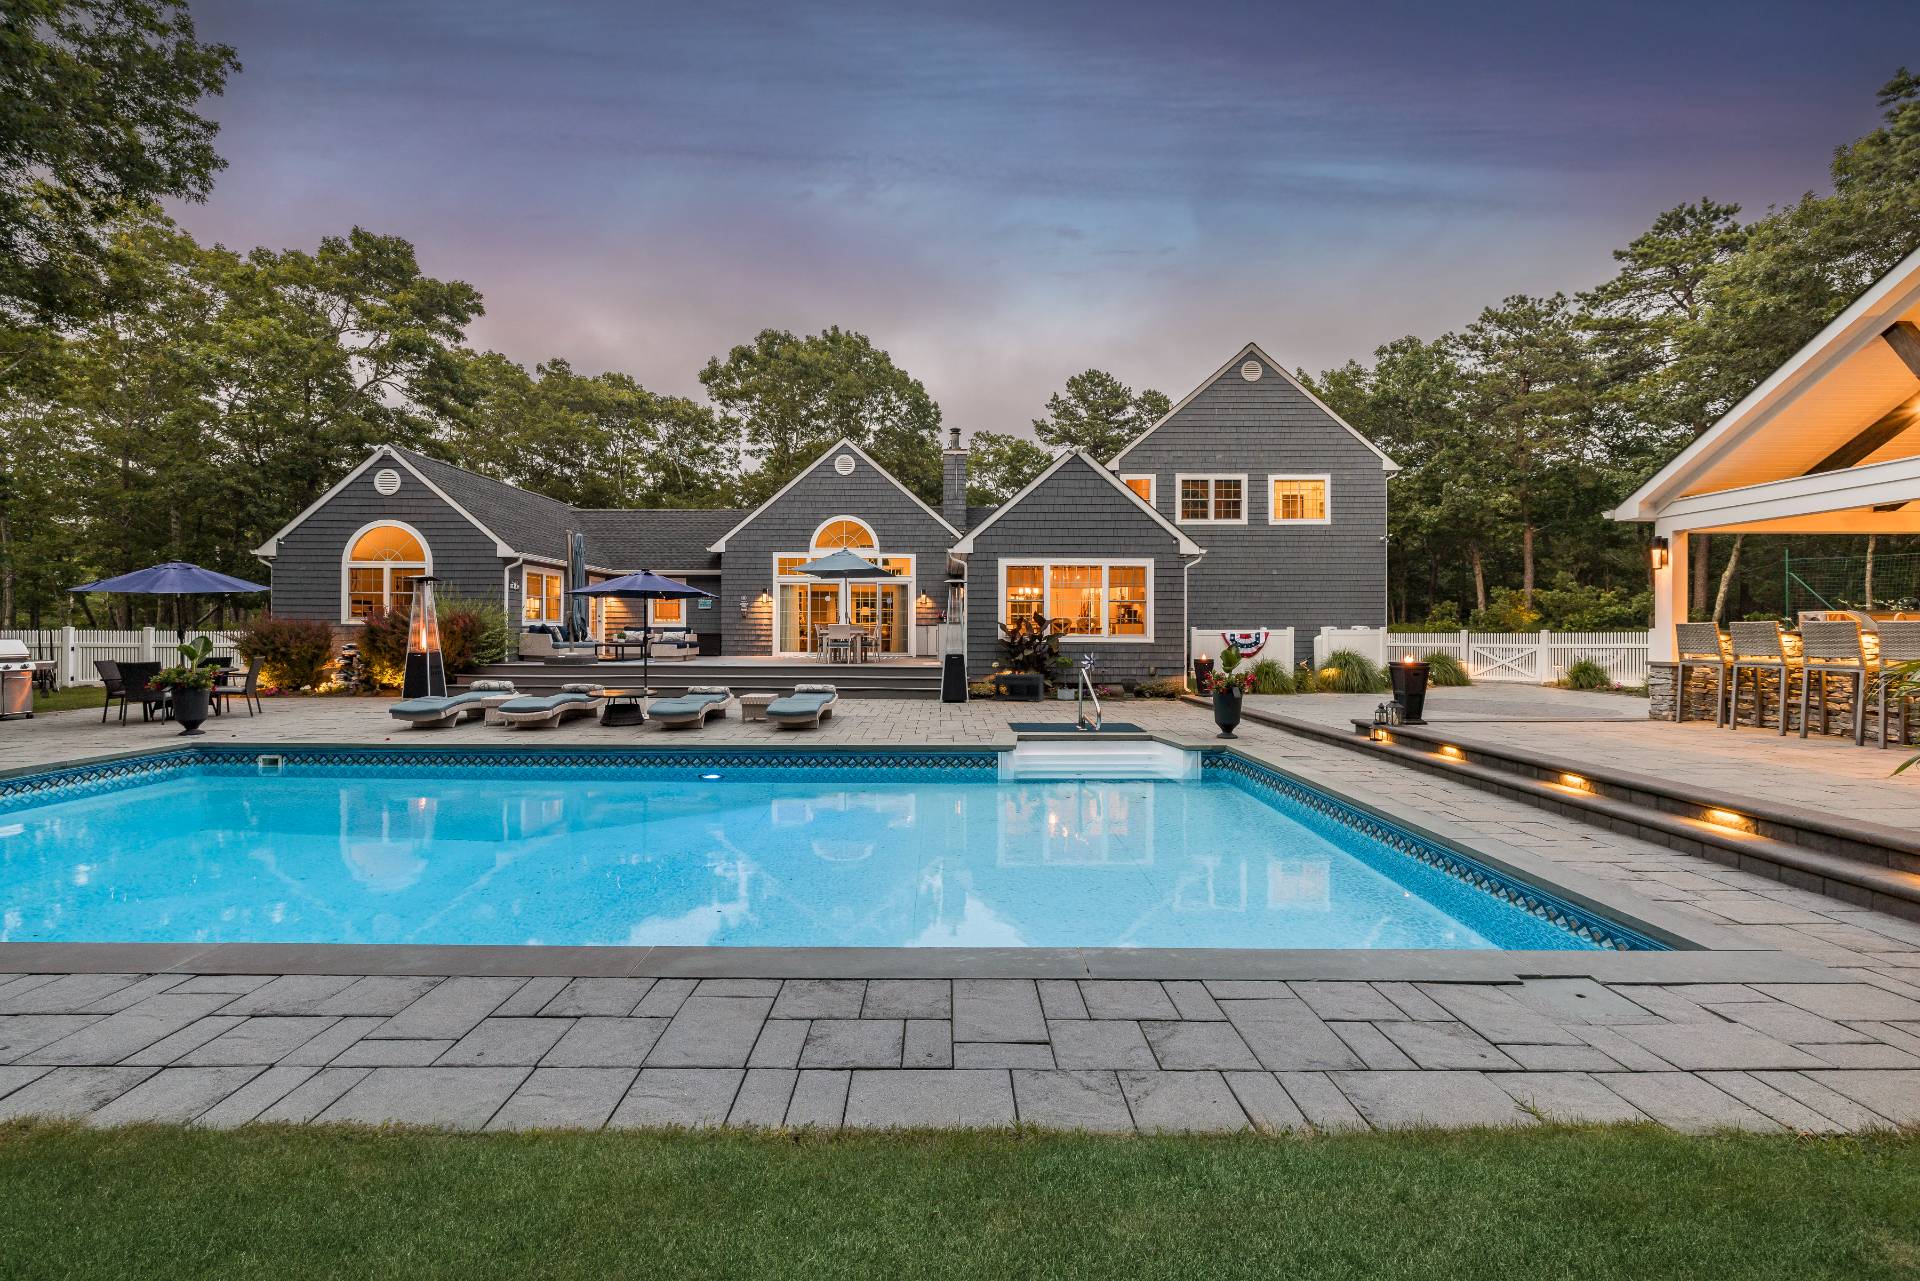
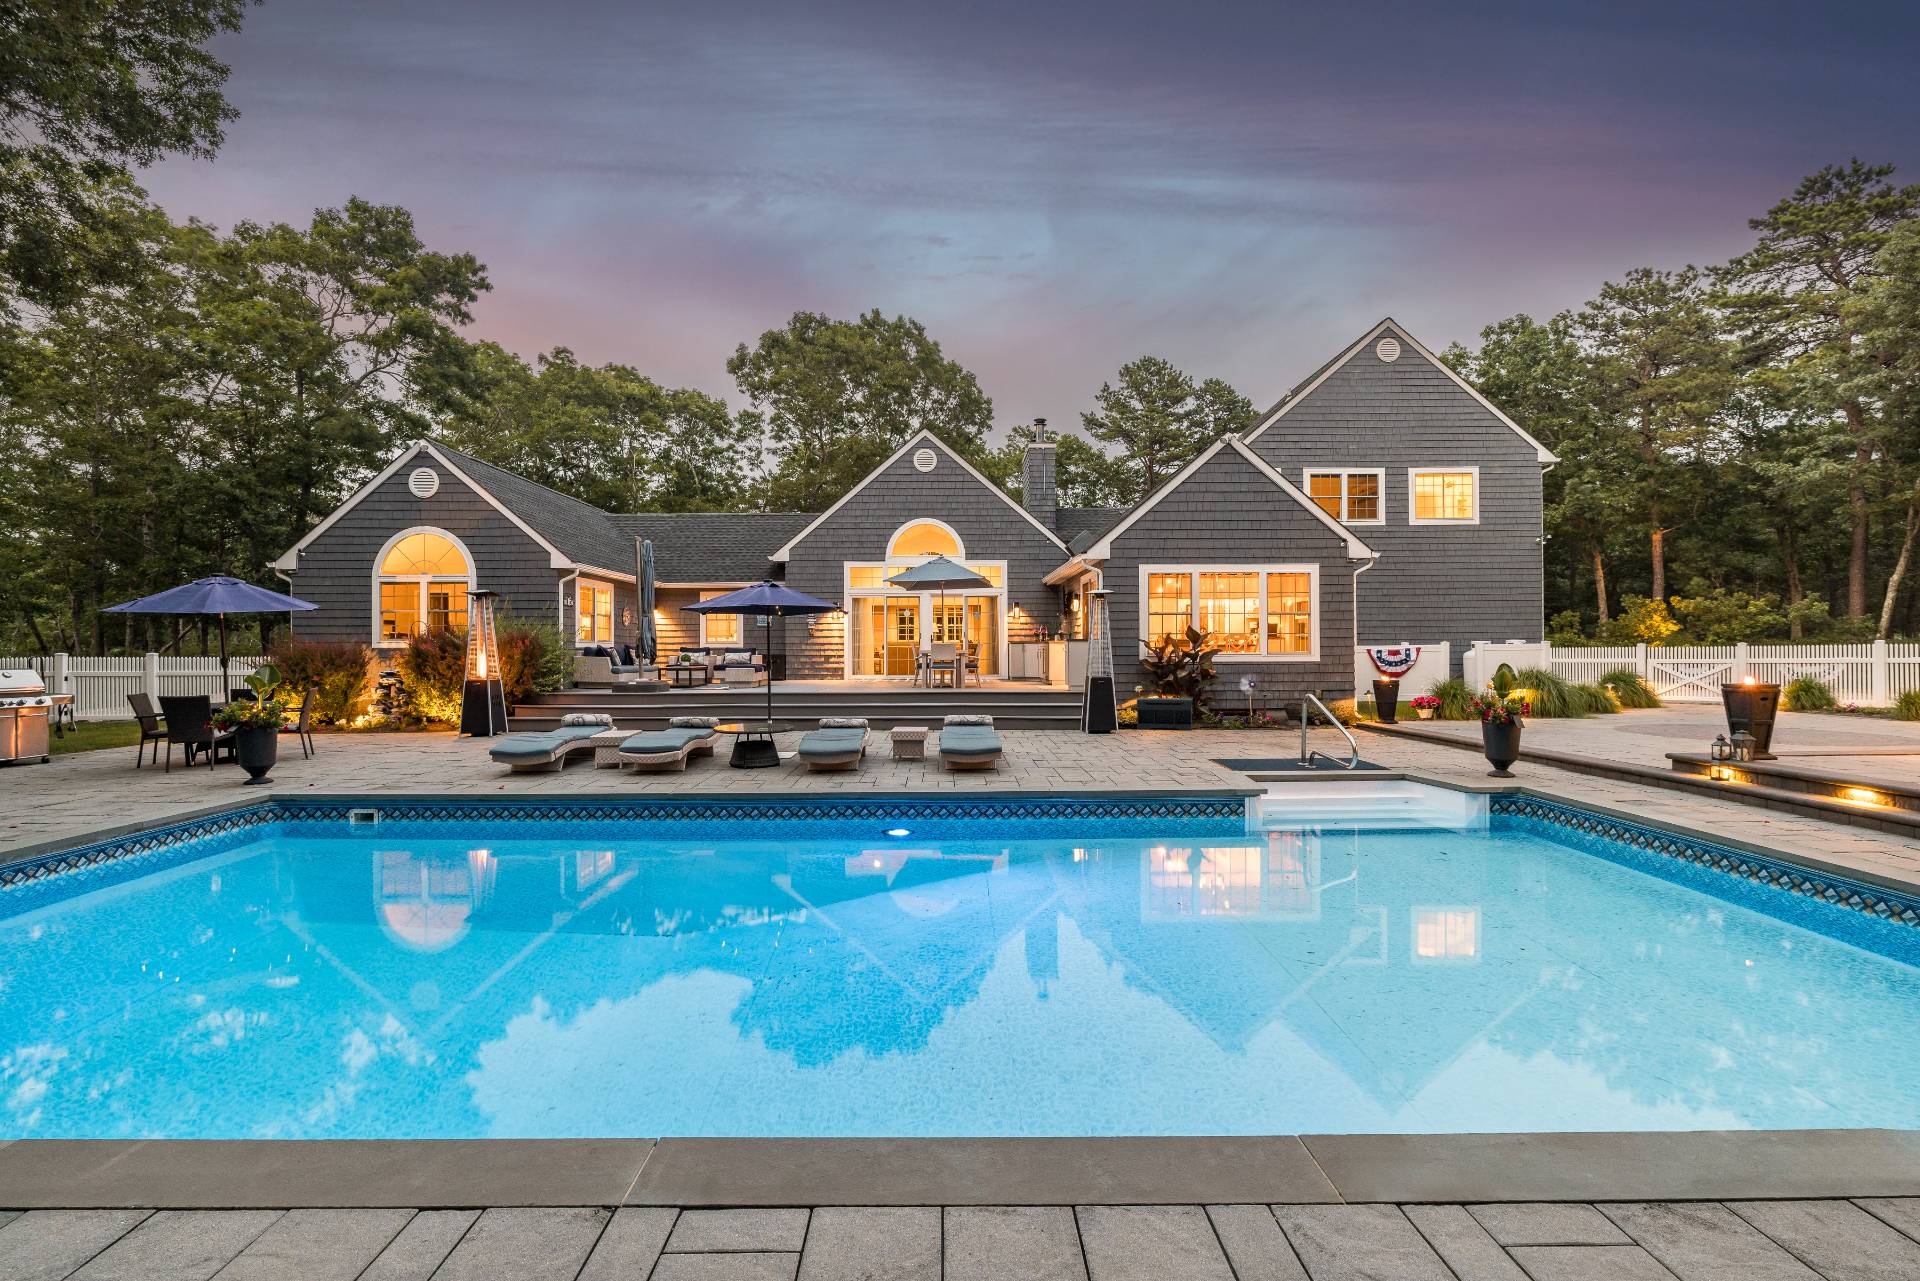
potted tree: present [1055,657,1074,700] -> none [1202,677,1226,727]

